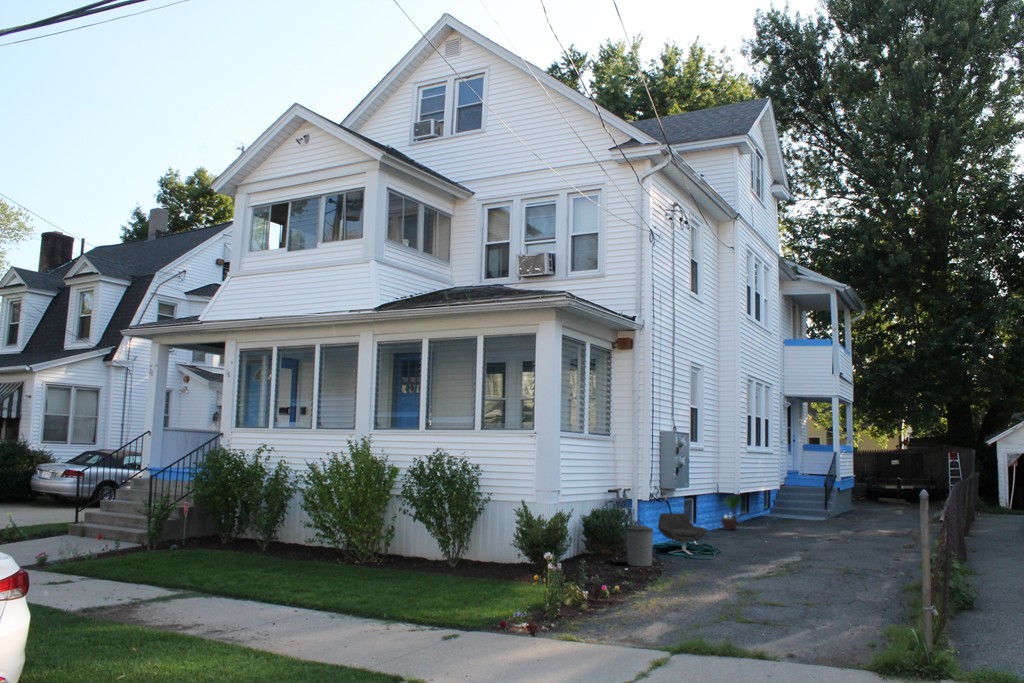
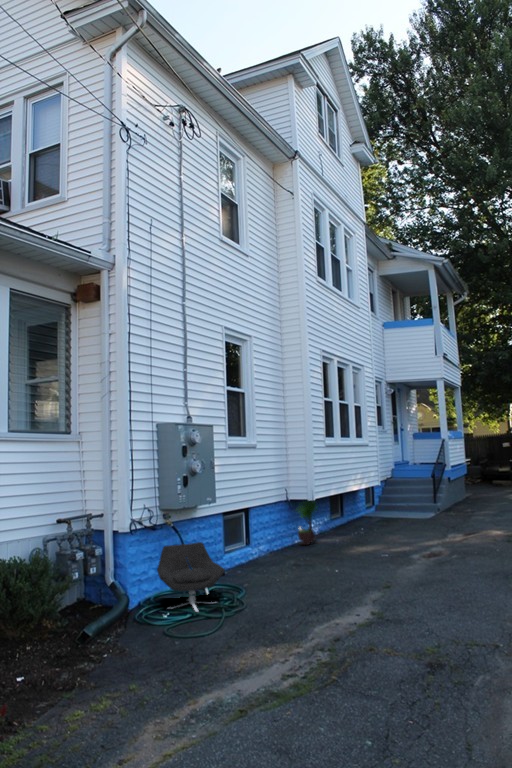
trash can: present [626,524,653,566] -> none [46,584,95,662]

